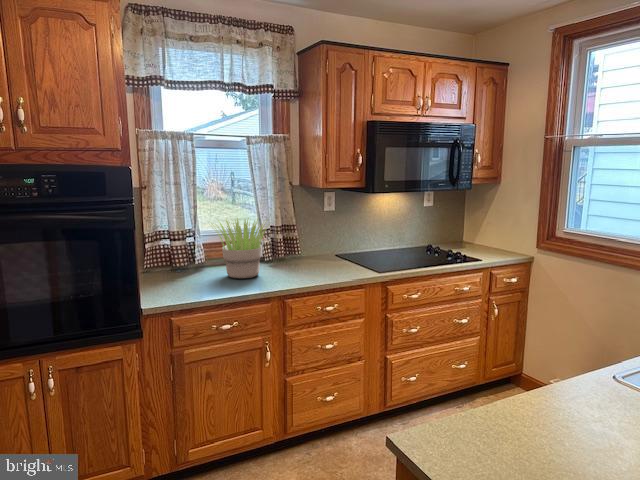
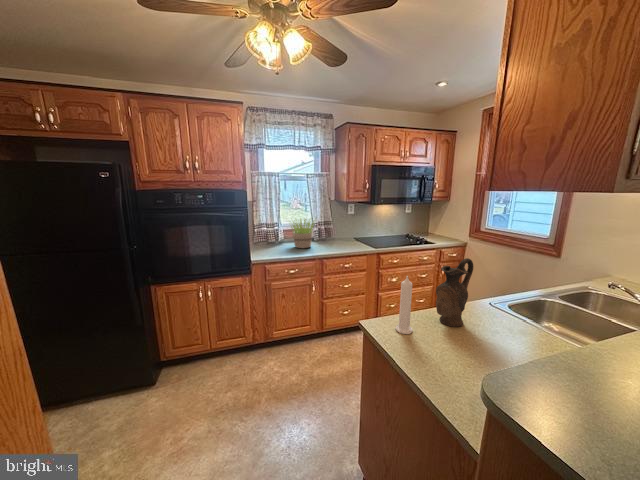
ceramic pitcher: none [531,295,598,429] -> present [436,258,473,327]
candle: none [463,336,497,455] -> present [396,276,413,334]

